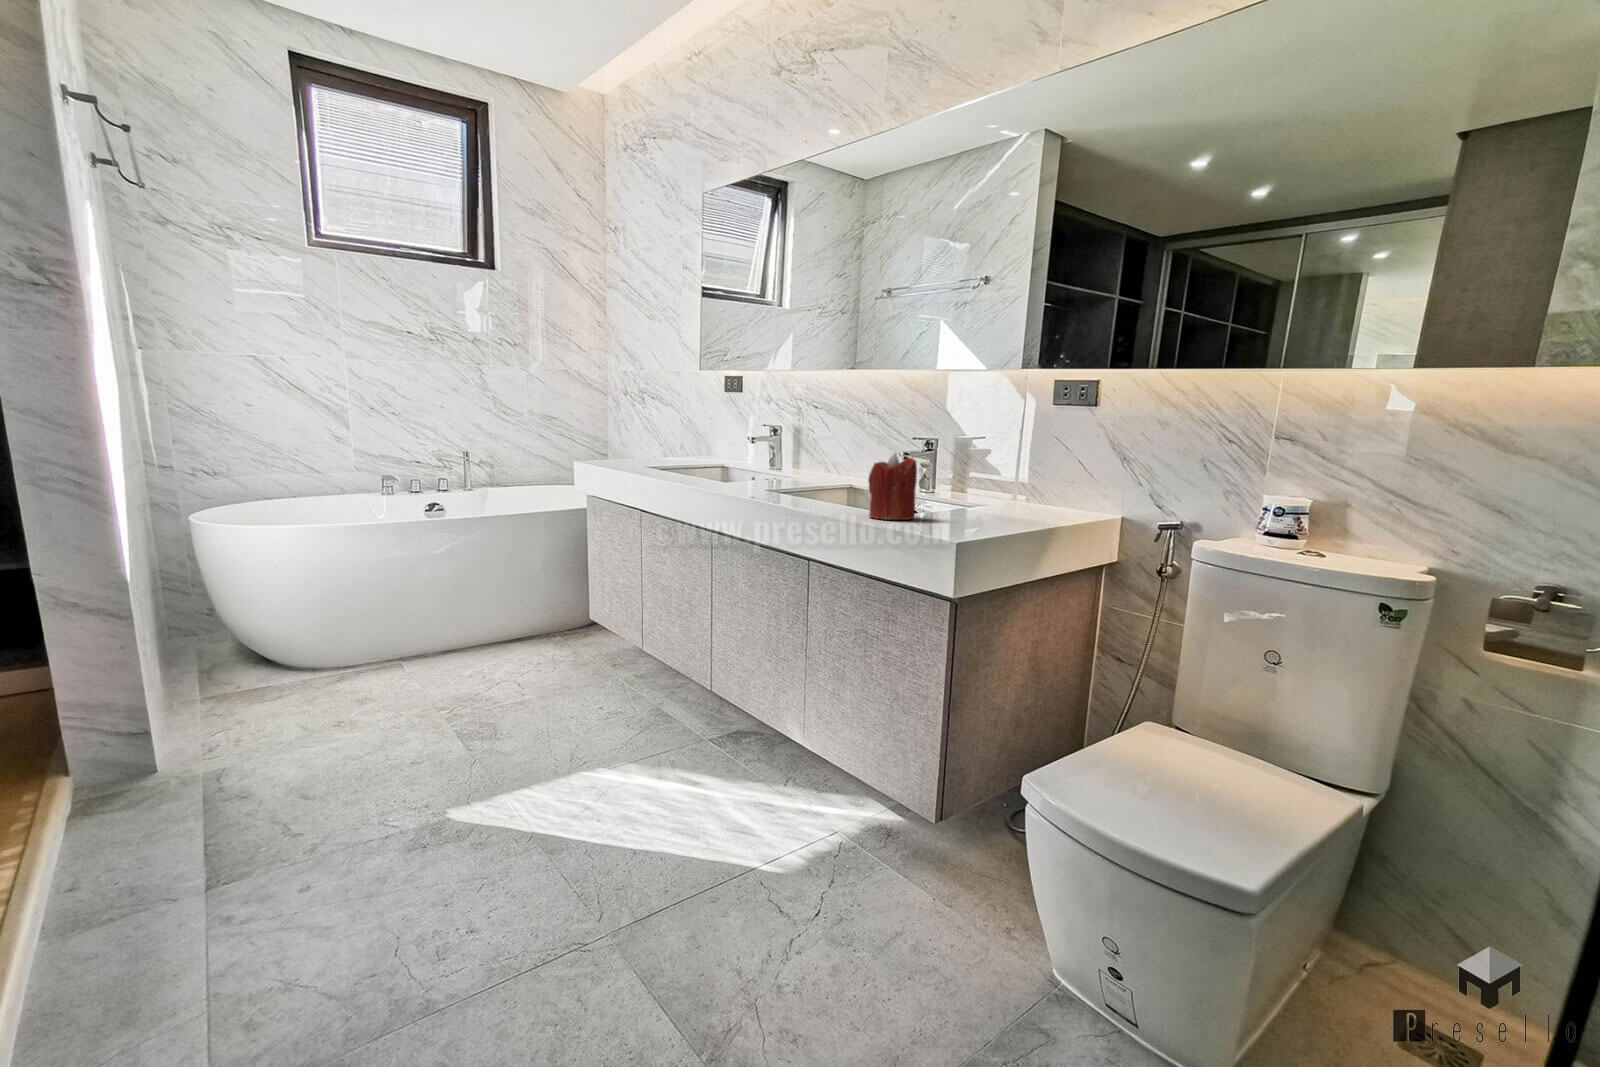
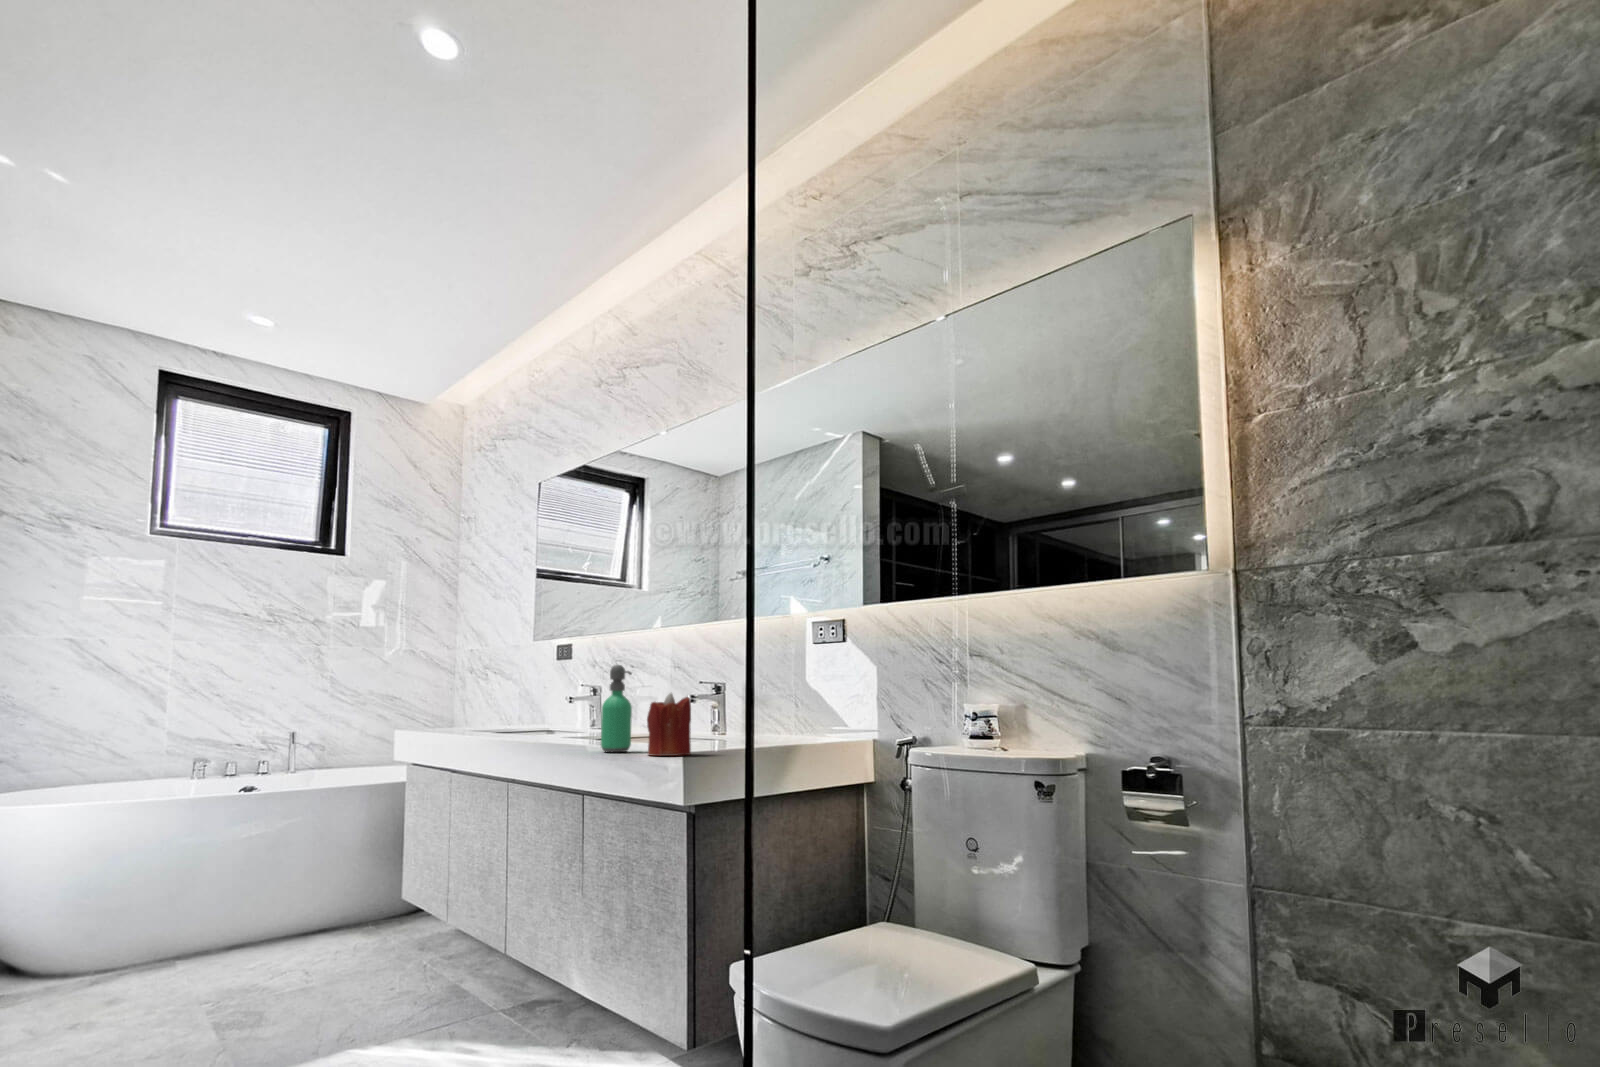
soap dispenser: none [814,418,850,510] -> present [601,665,632,752]

